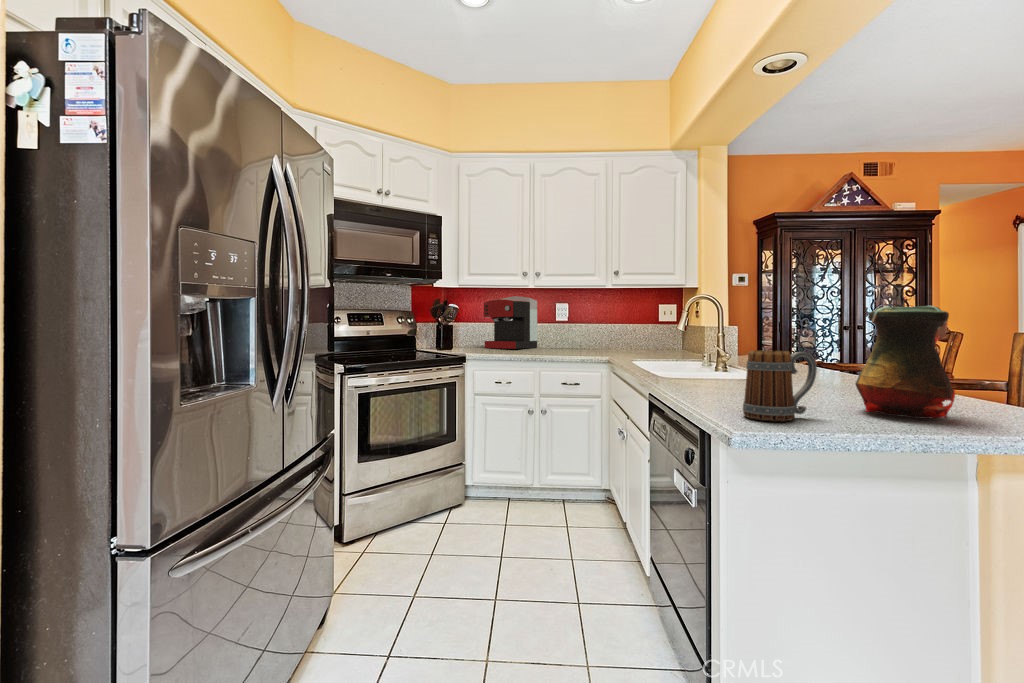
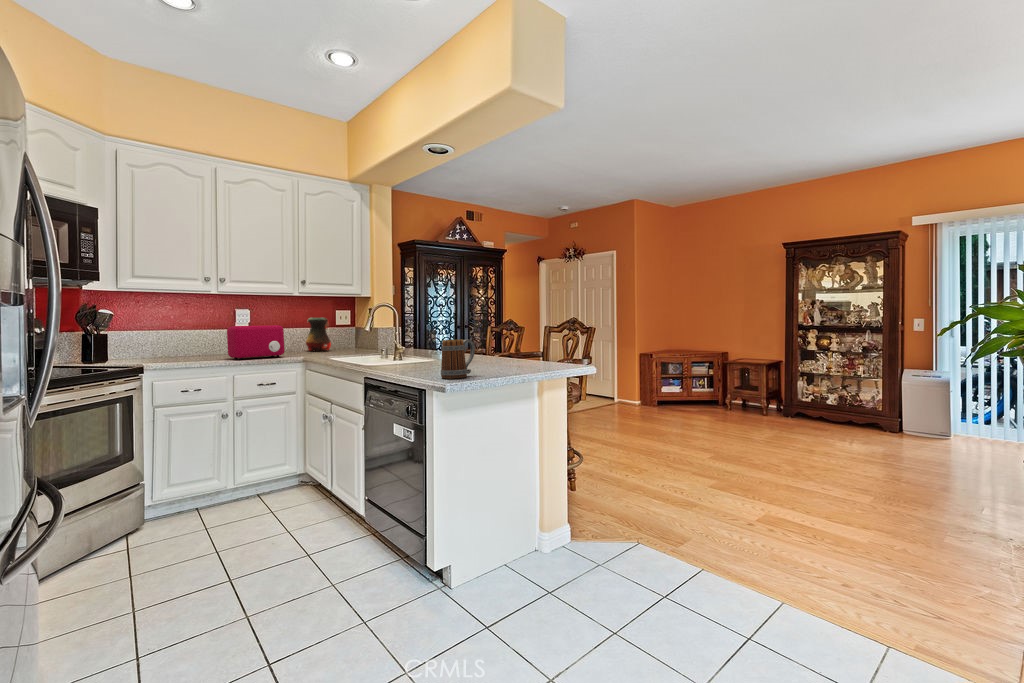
coffee maker: present [484,296,537,349] -> none [149,302,215,357]
vase: present [855,306,955,419] -> present [306,318,331,351]
toaster: none [538,320,592,356] -> present [227,325,285,360]

